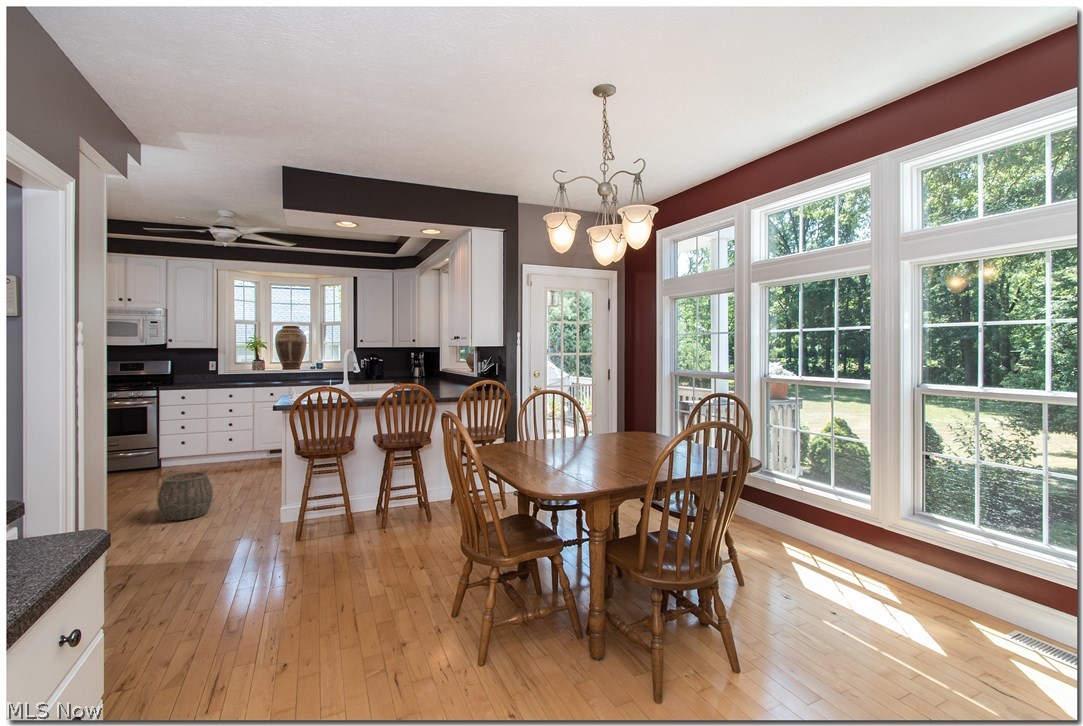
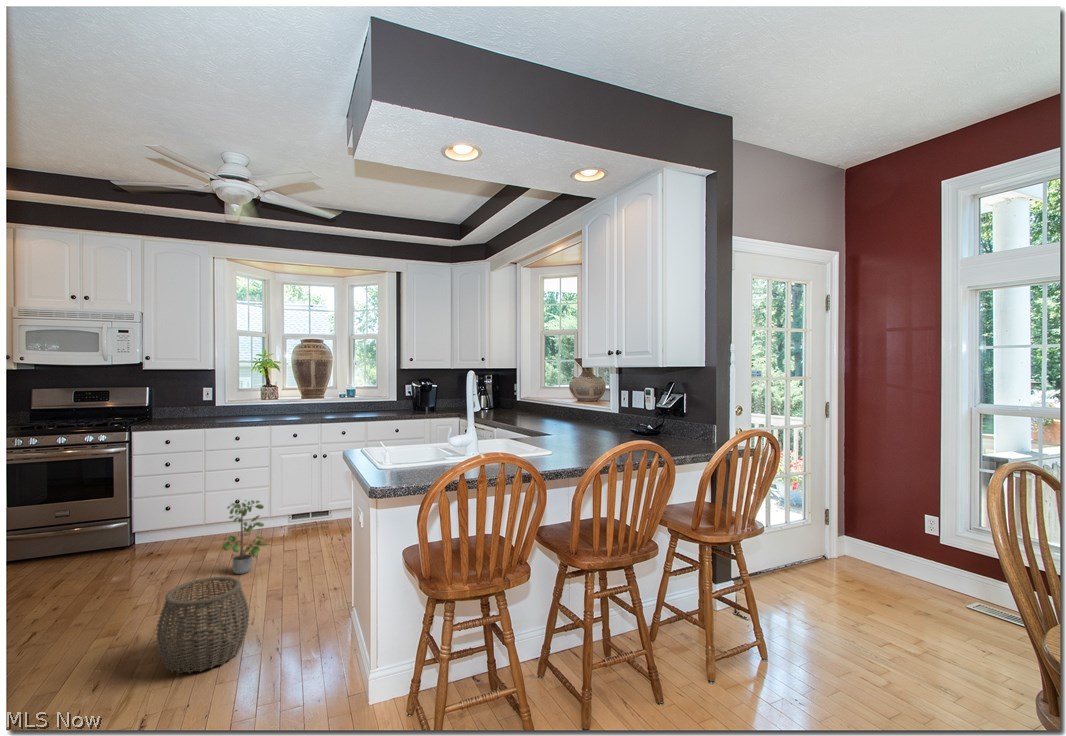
potted plant: none [211,433,244,481] -> present [222,500,269,574]

